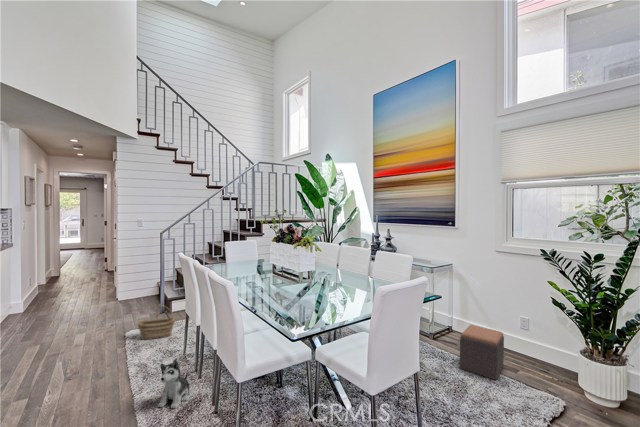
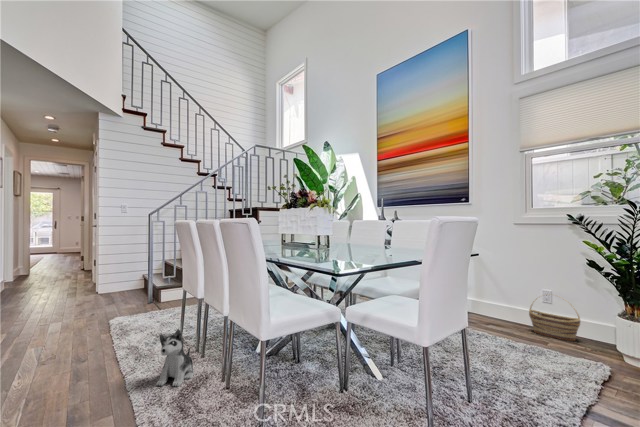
basket: present [138,317,175,340] -> present [529,305,580,341]
footstool: present [460,325,504,380] -> none [487,297,532,351]

